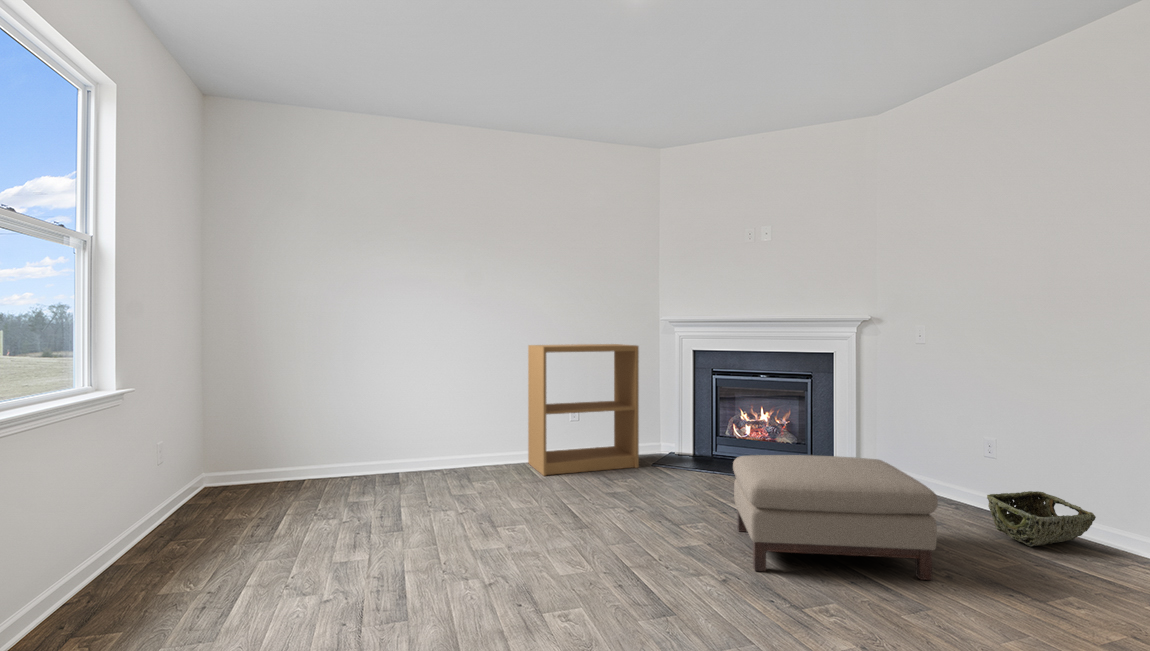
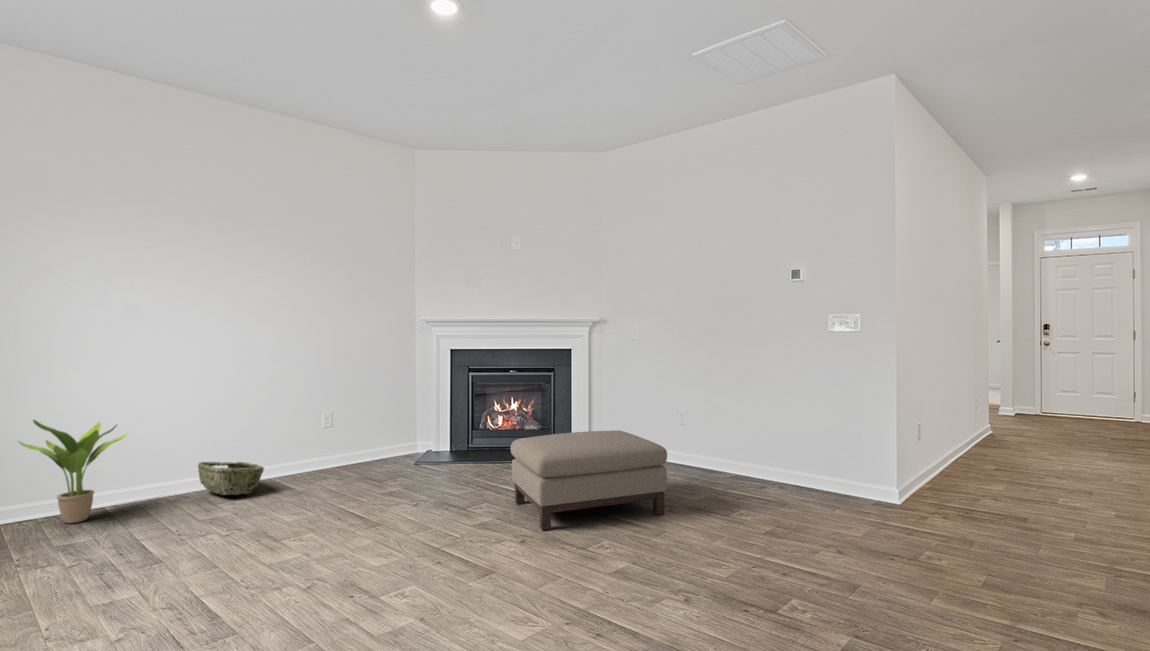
bookshelf: present [528,344,639,476] -> none [280,347,403,486]
potted plant: none [329,396,405,483] -> present [19,420,128,523]
woven basket: present [987,491,1096,546] -> present [198,462,264,495]

